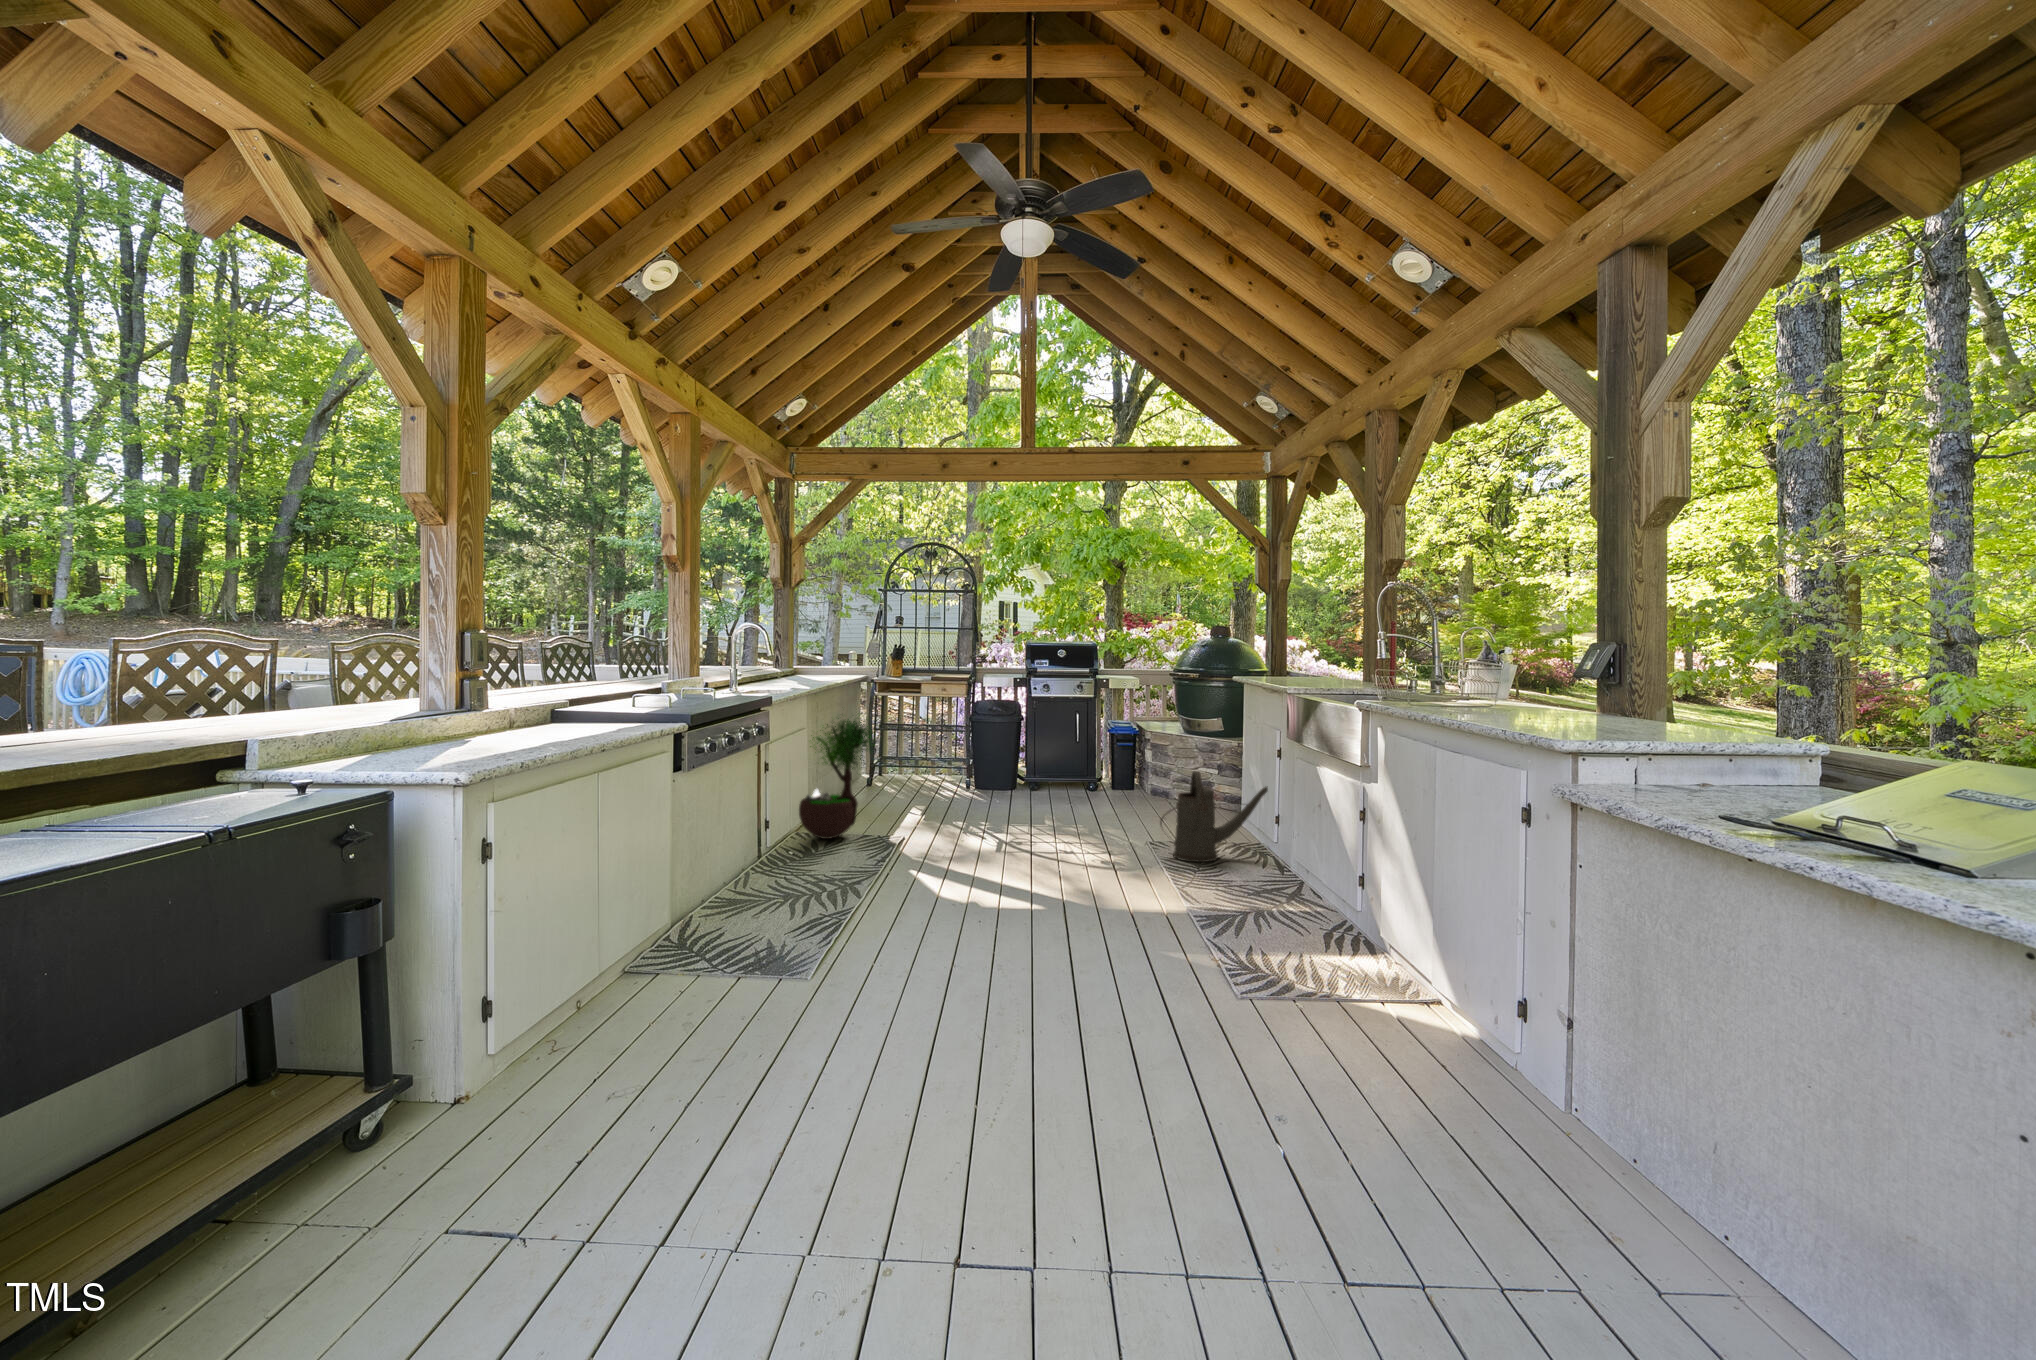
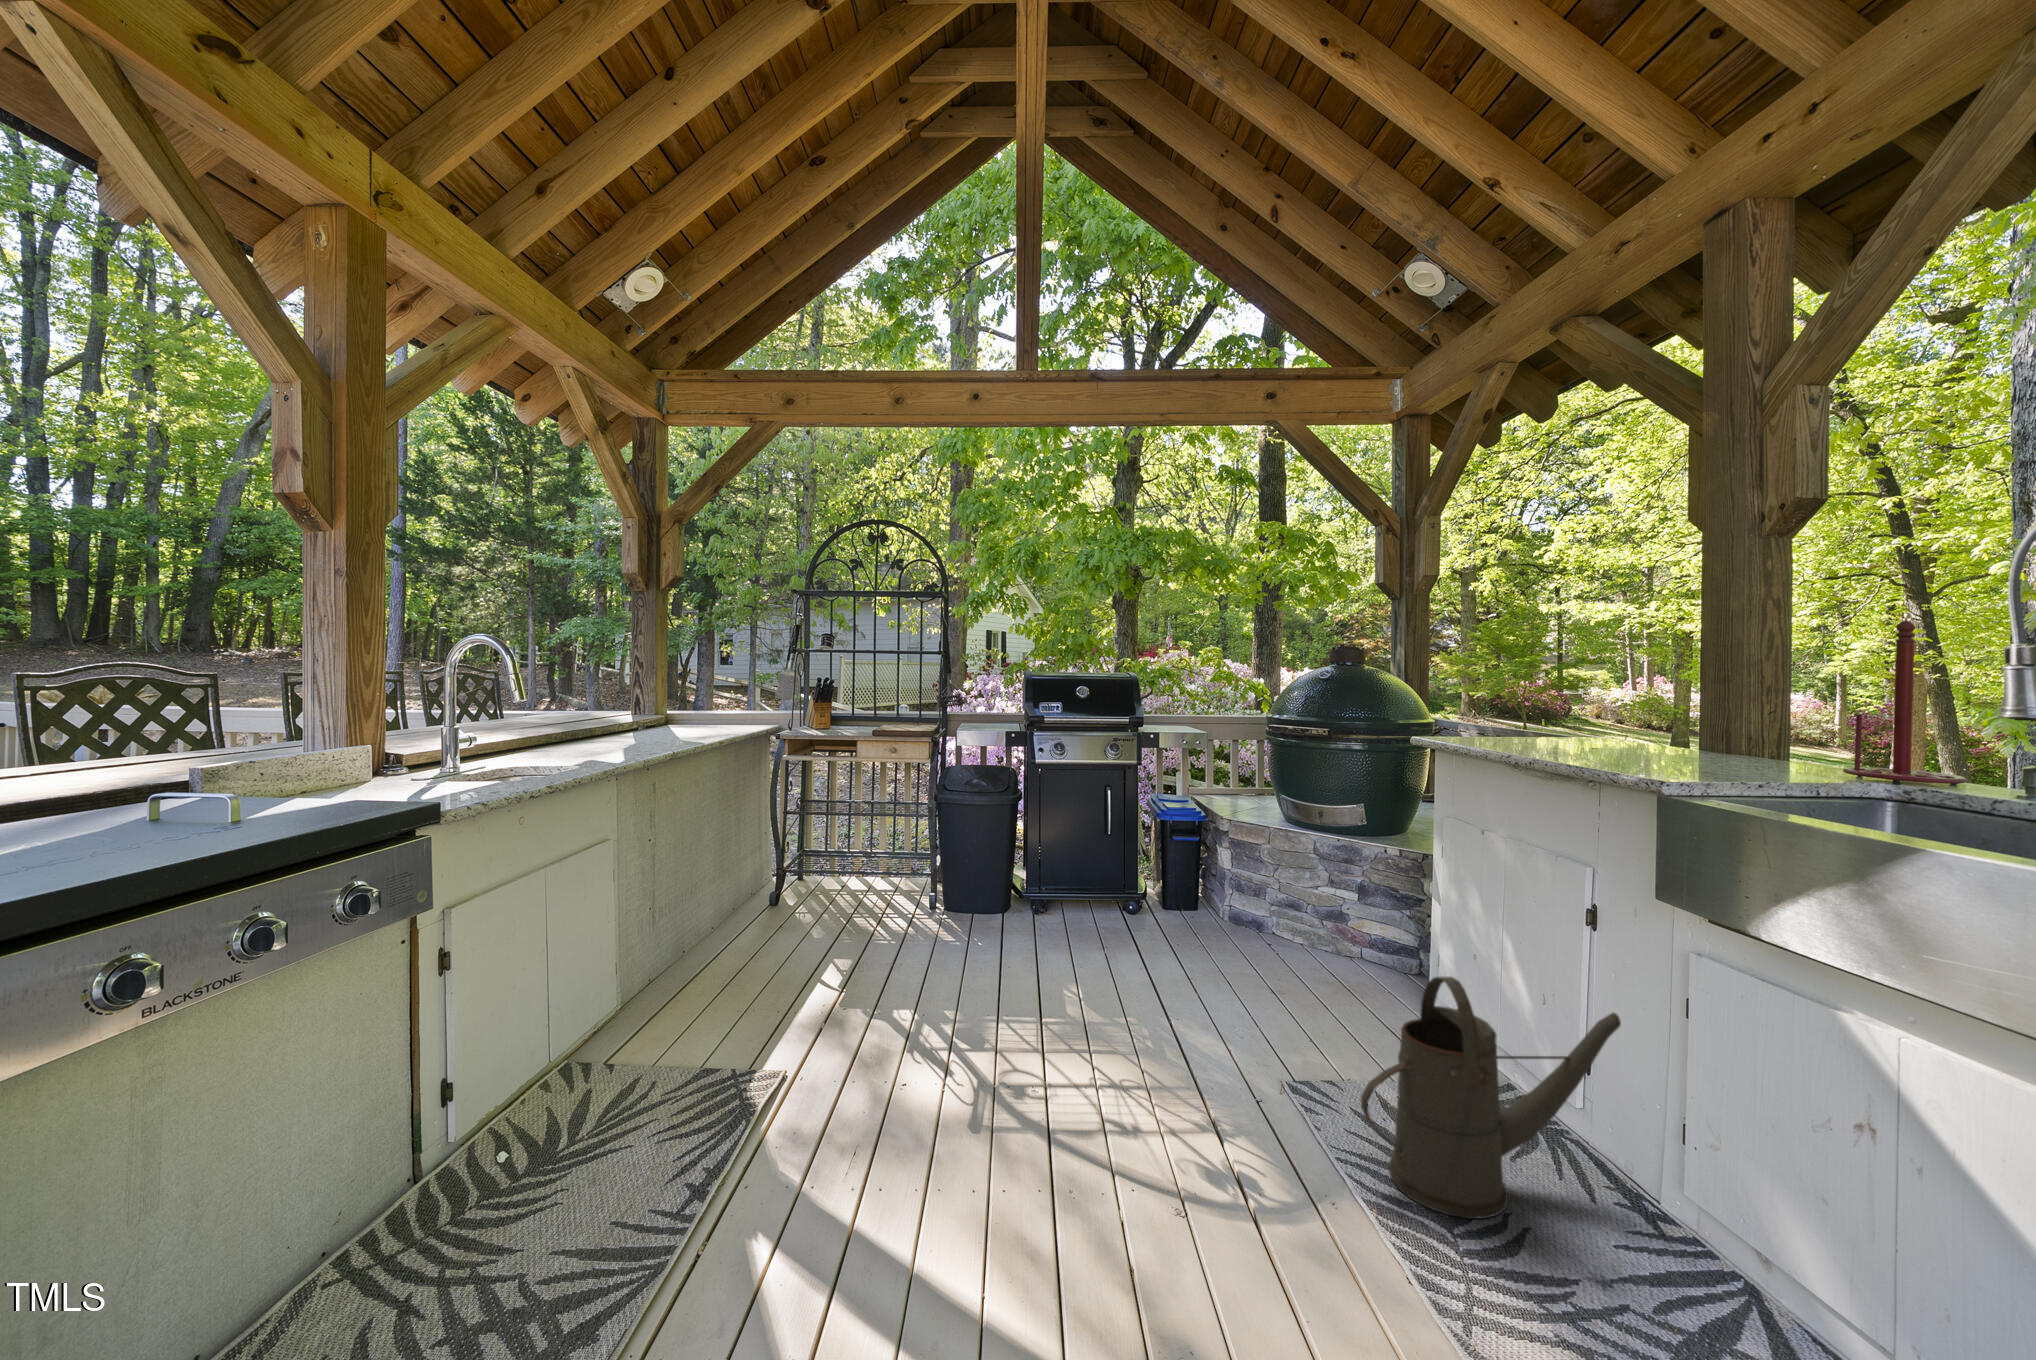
potted tree: present [799,718,875,839] -> none [527,815,710,1112]

